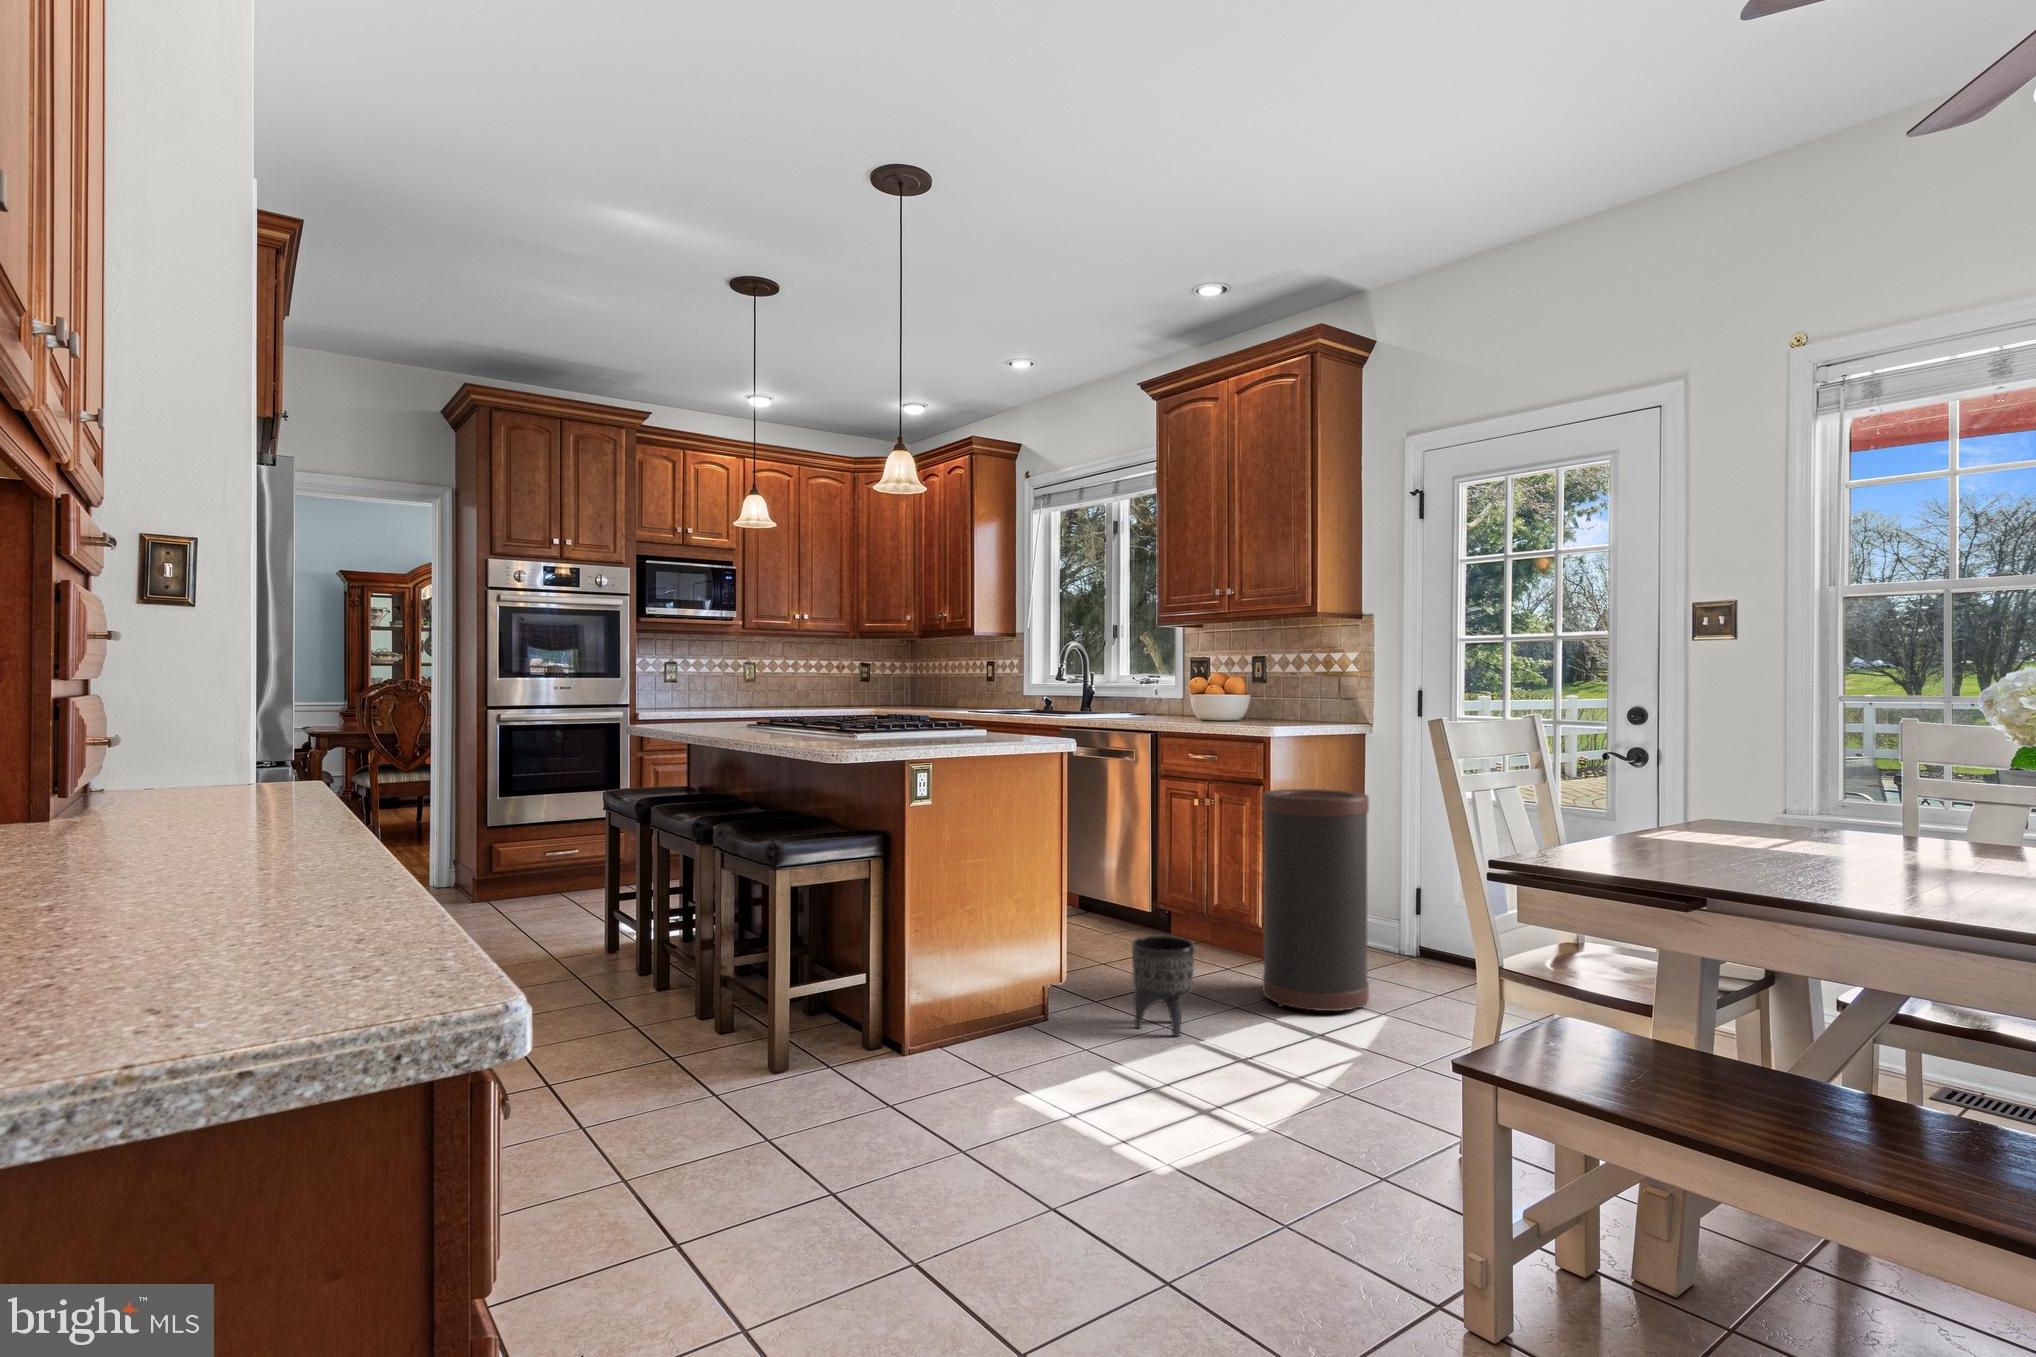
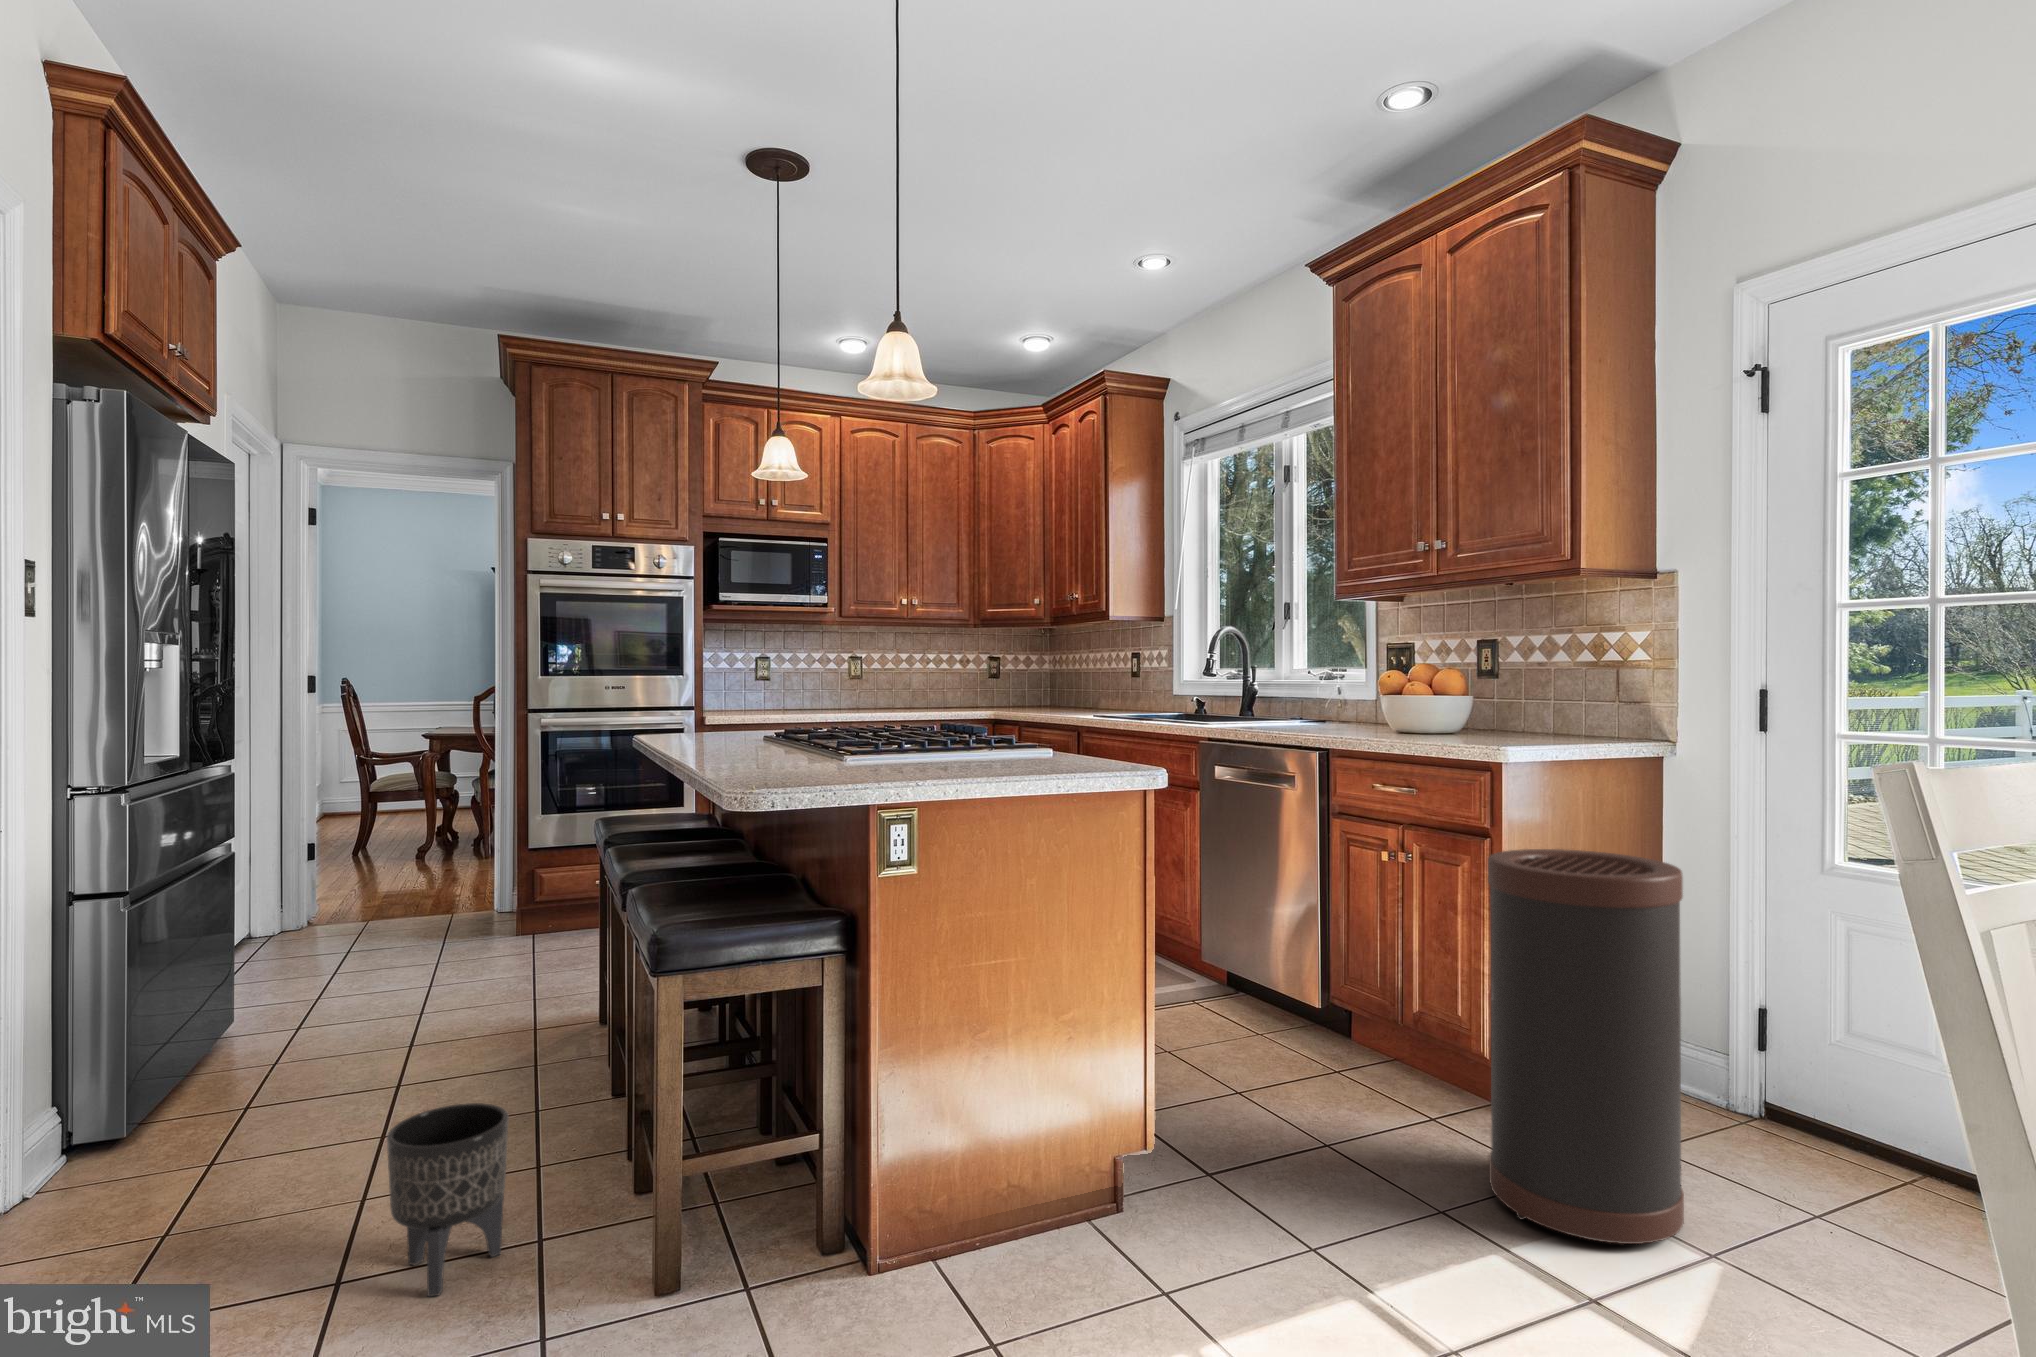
planter: present [1131,936,1195,1036] -> present [387,1103,509,1297]

